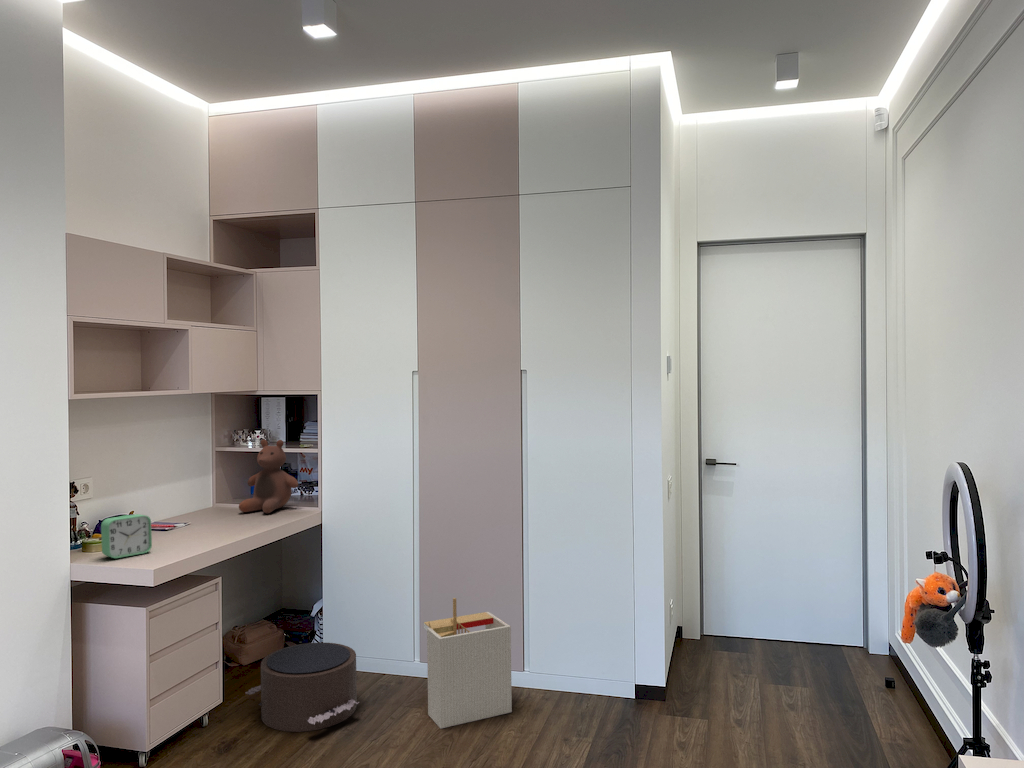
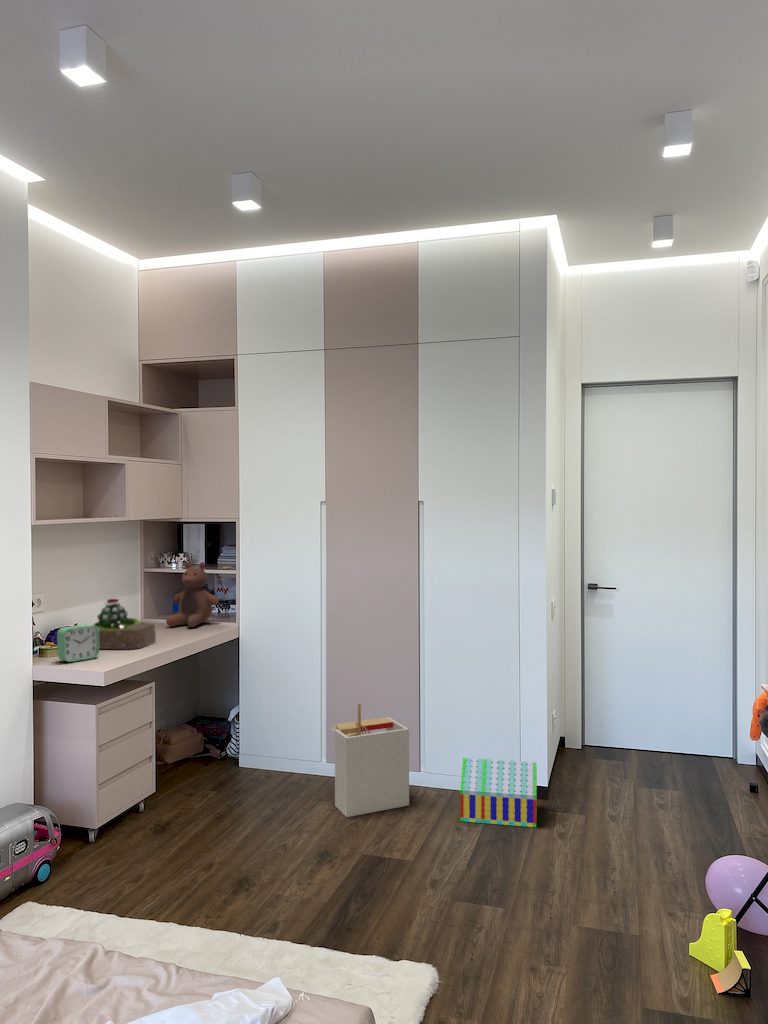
succulent plant: none [143,483,223,541] -> present [94,599,156,649]
pouf: present [245,642,359,732] -> none [173,743,275,817]
toy house: none [569,658,655,738] -> present [460,758,537,827]

